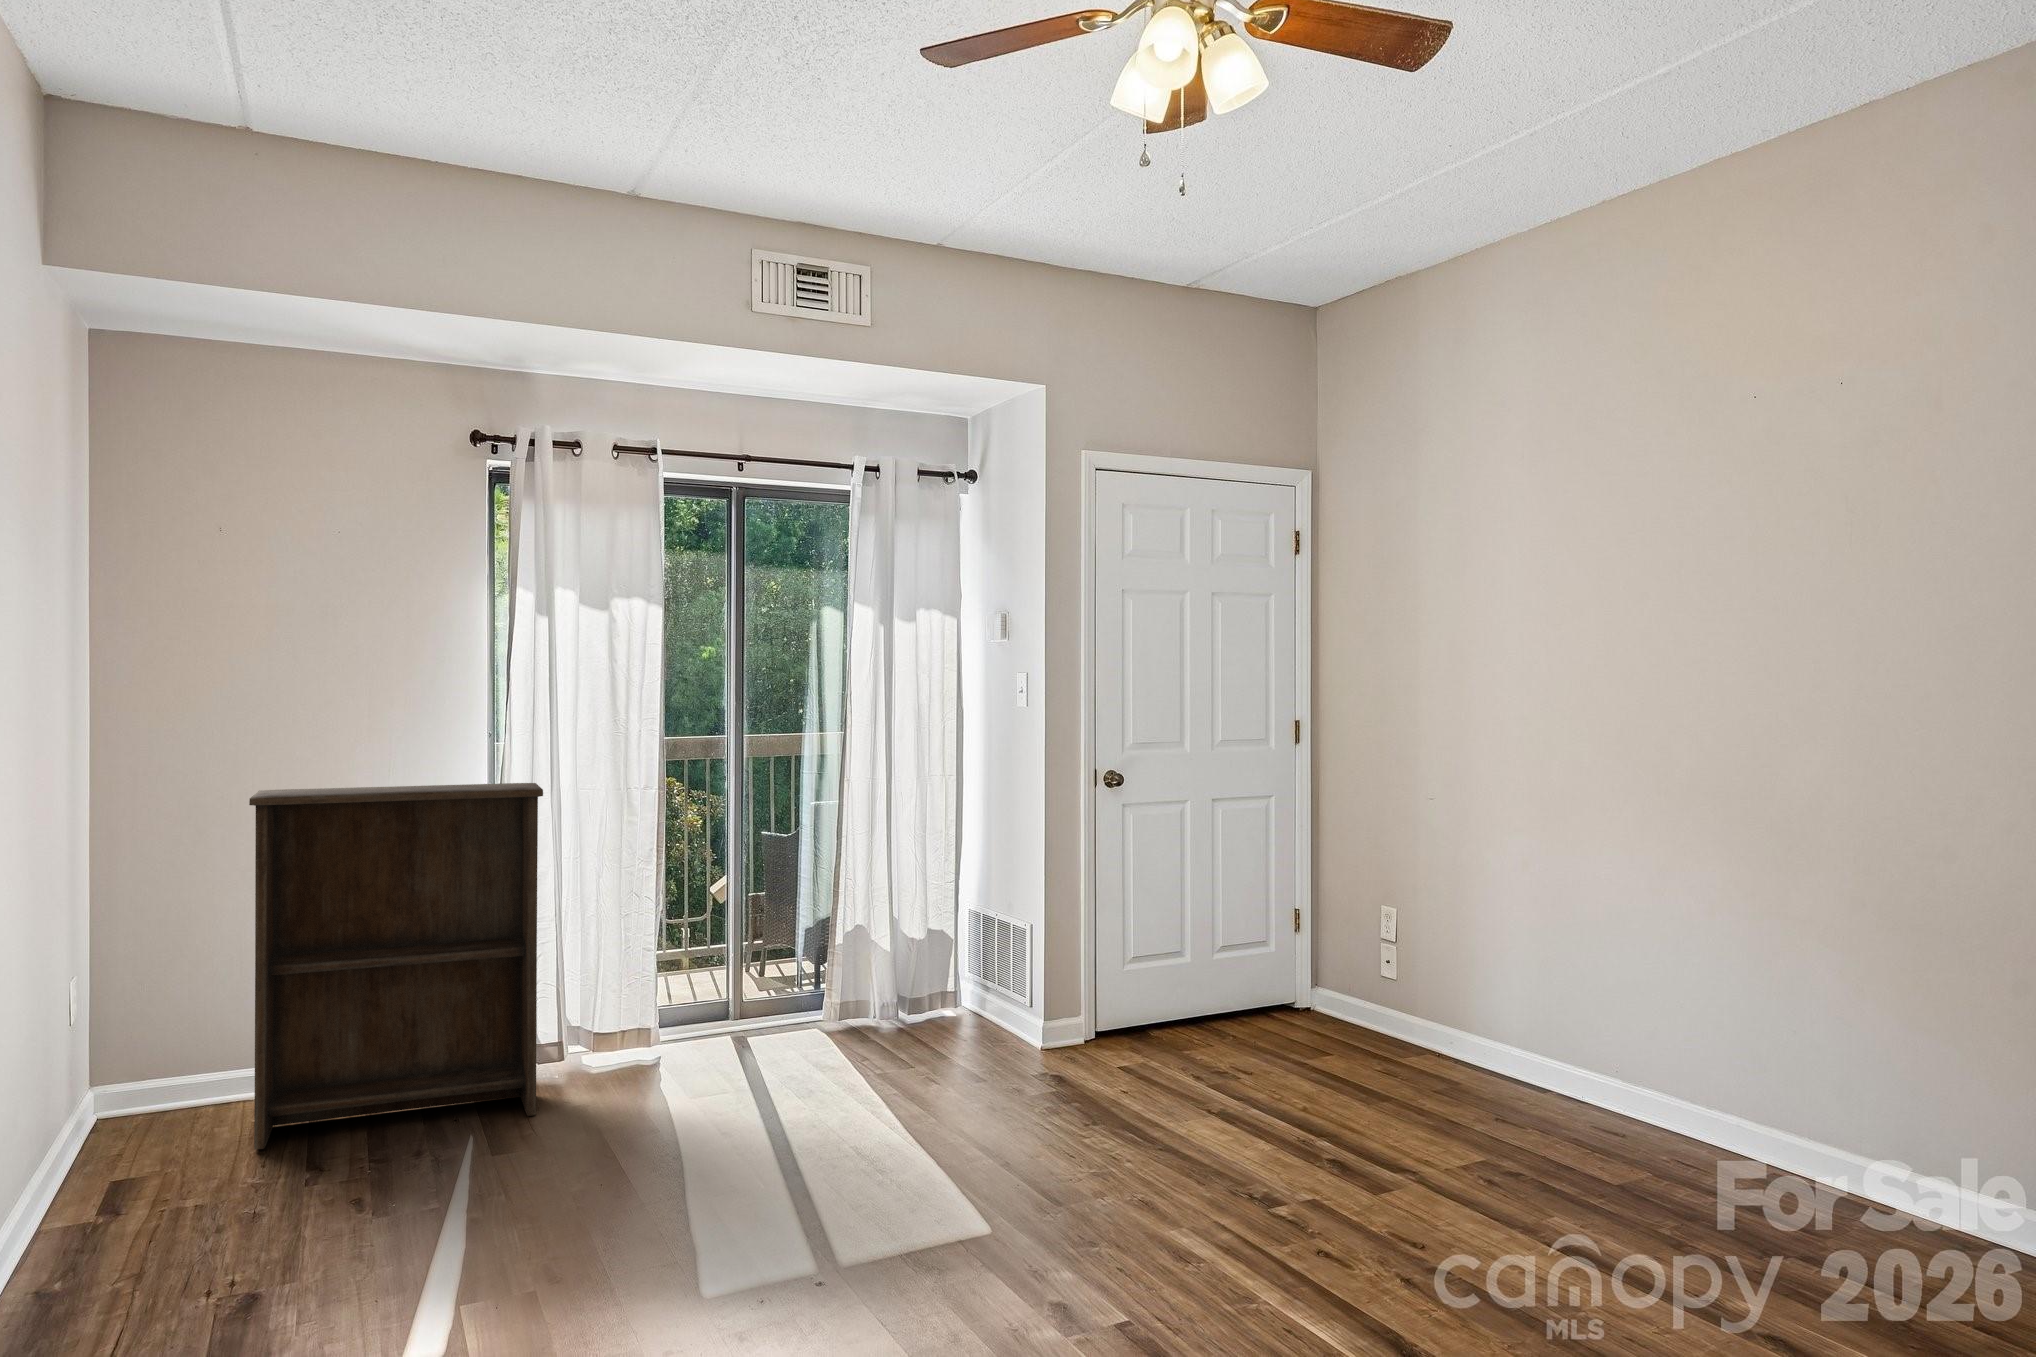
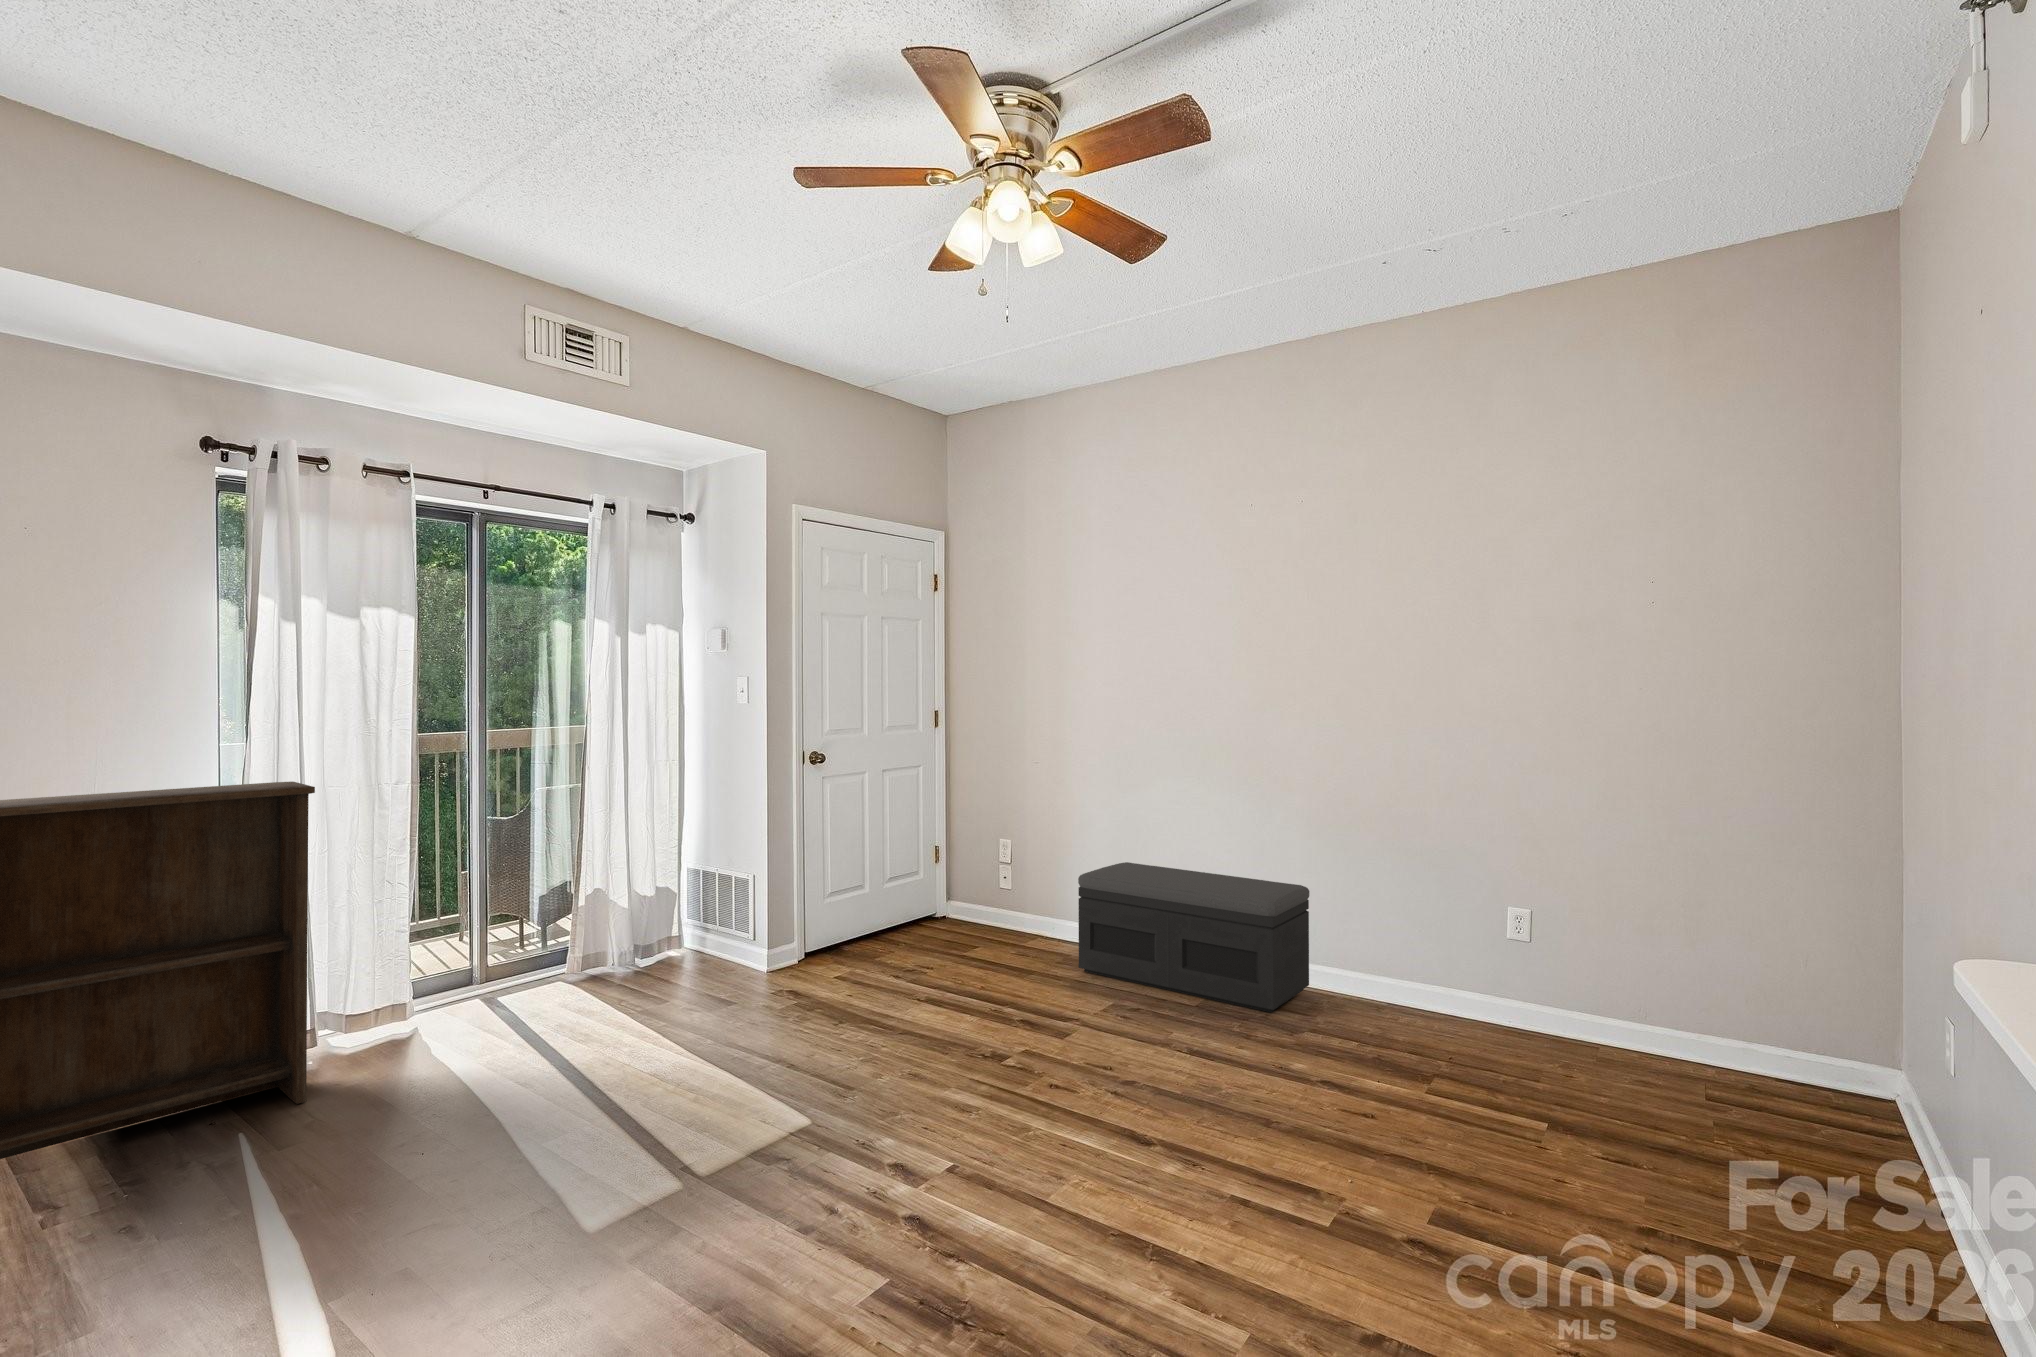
storage bench: none [1456,957,1830,1213] -> present [1078,862,1309,1012]

